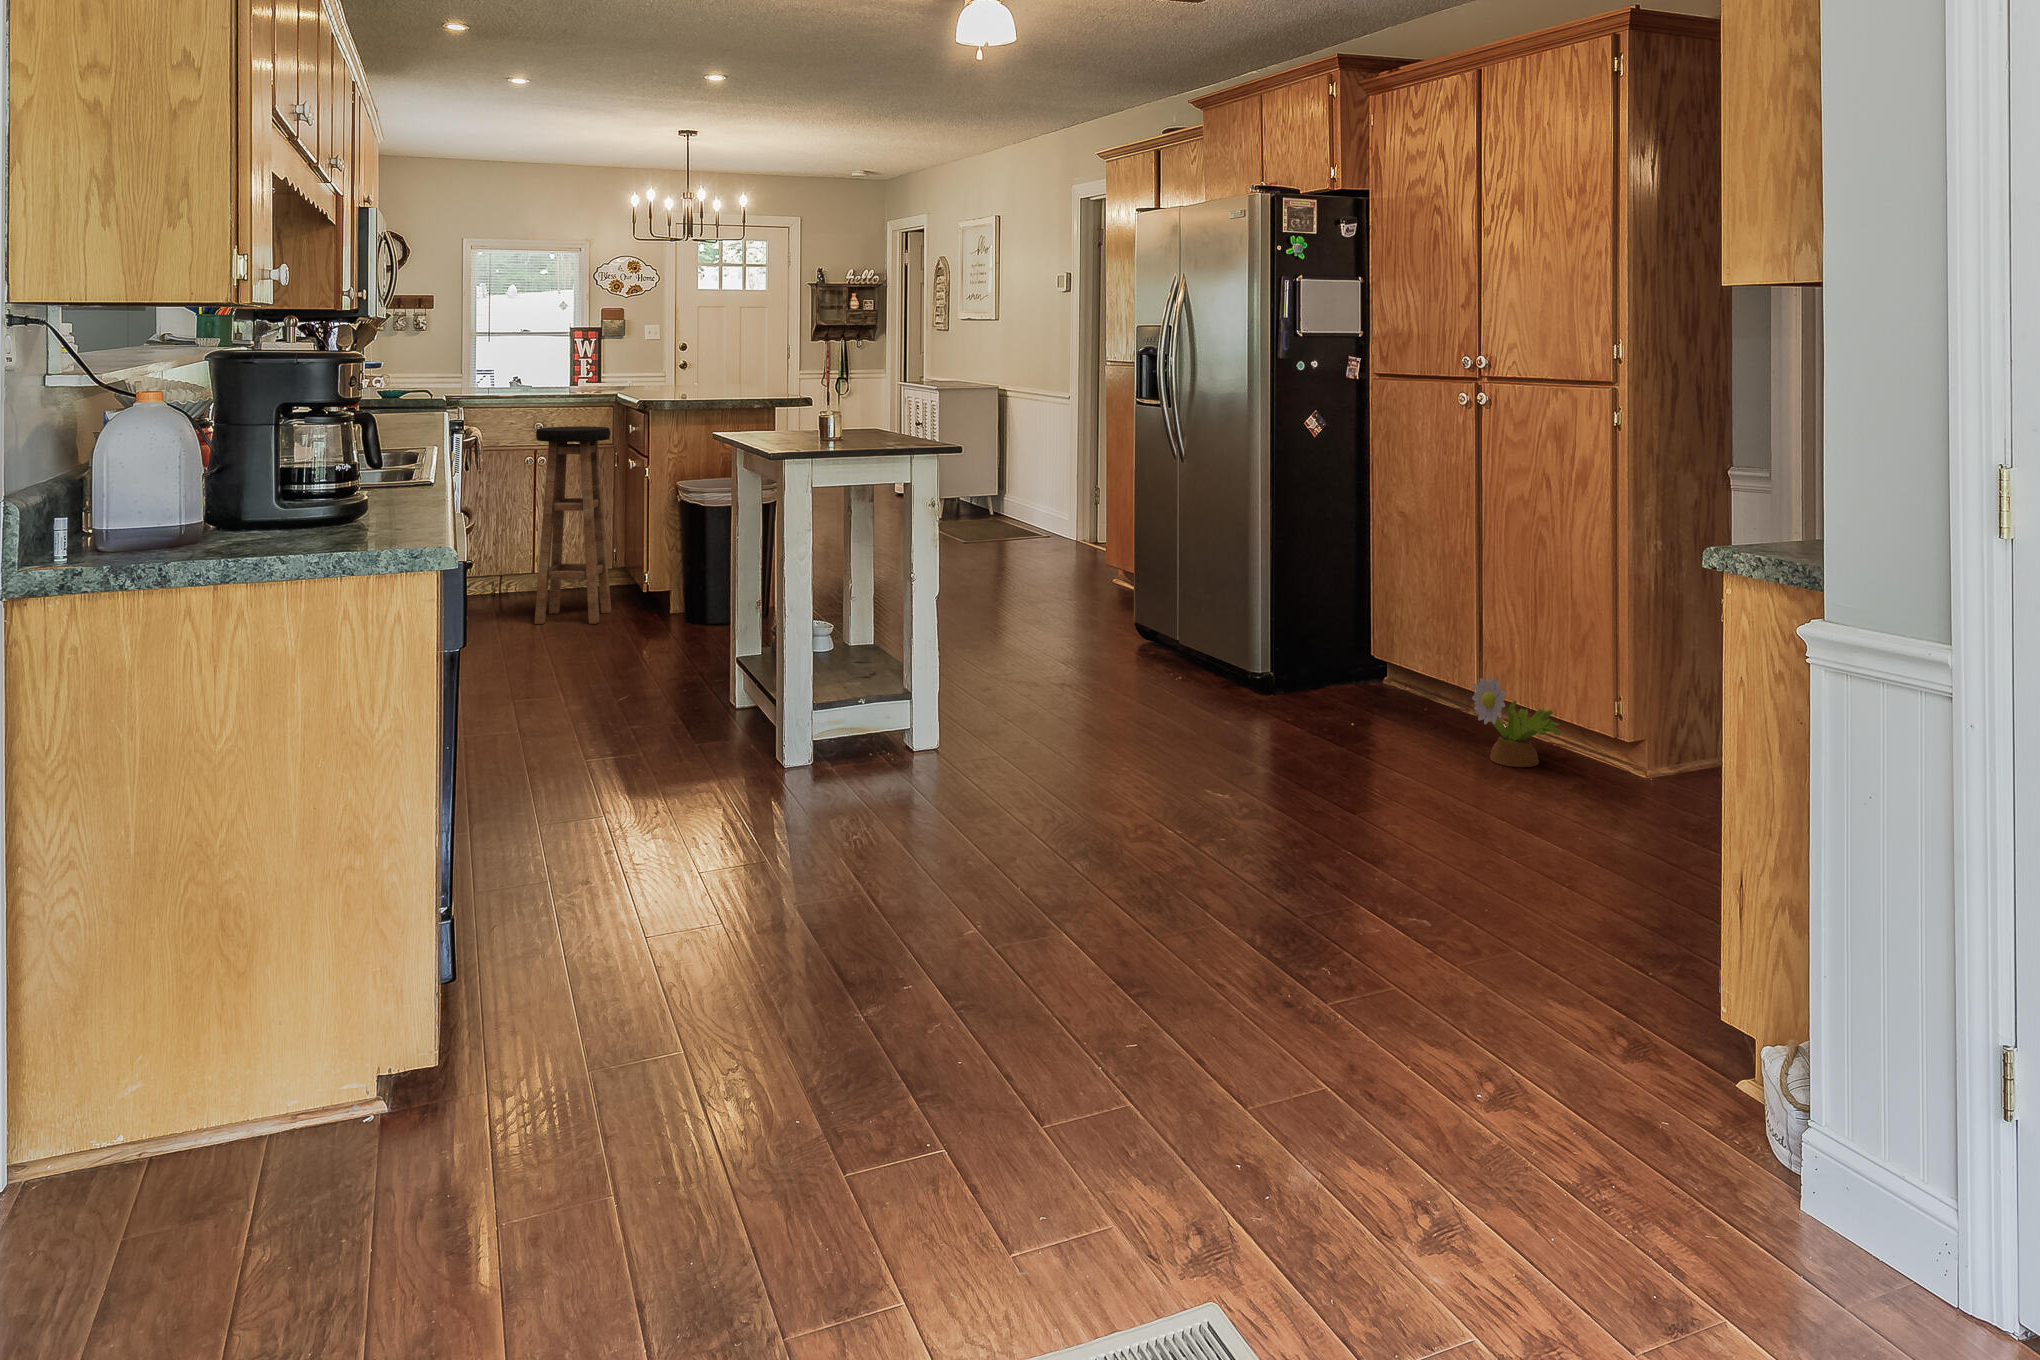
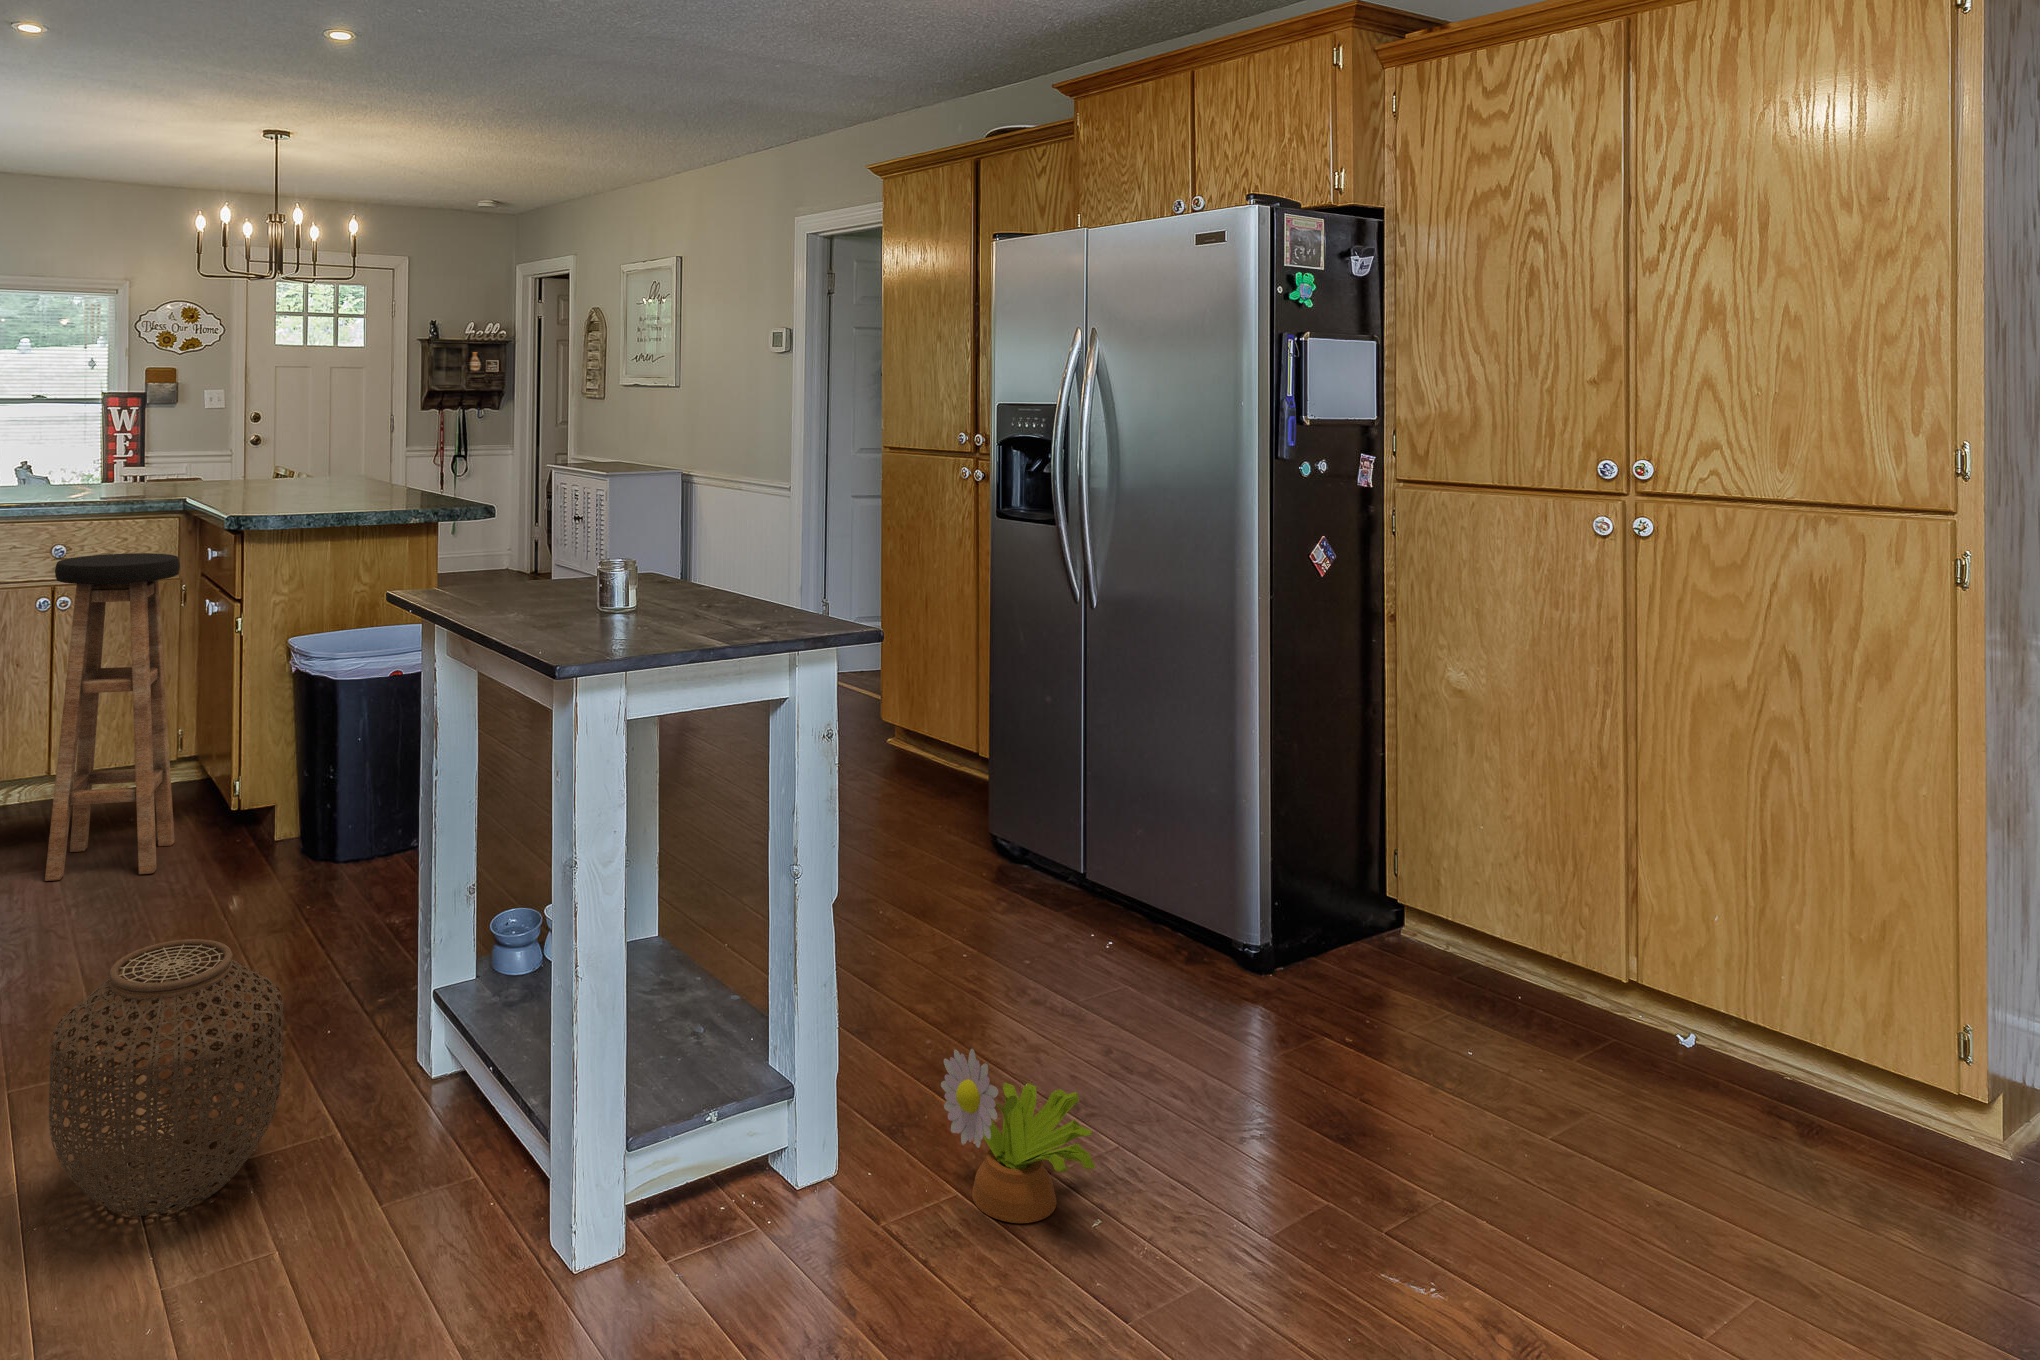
woven basket: none [537,604,650,729] -> present [49,939,284,1216]
decorative plant: present [1472,675,1561,767] -> present [941,1049,1095,1223]

